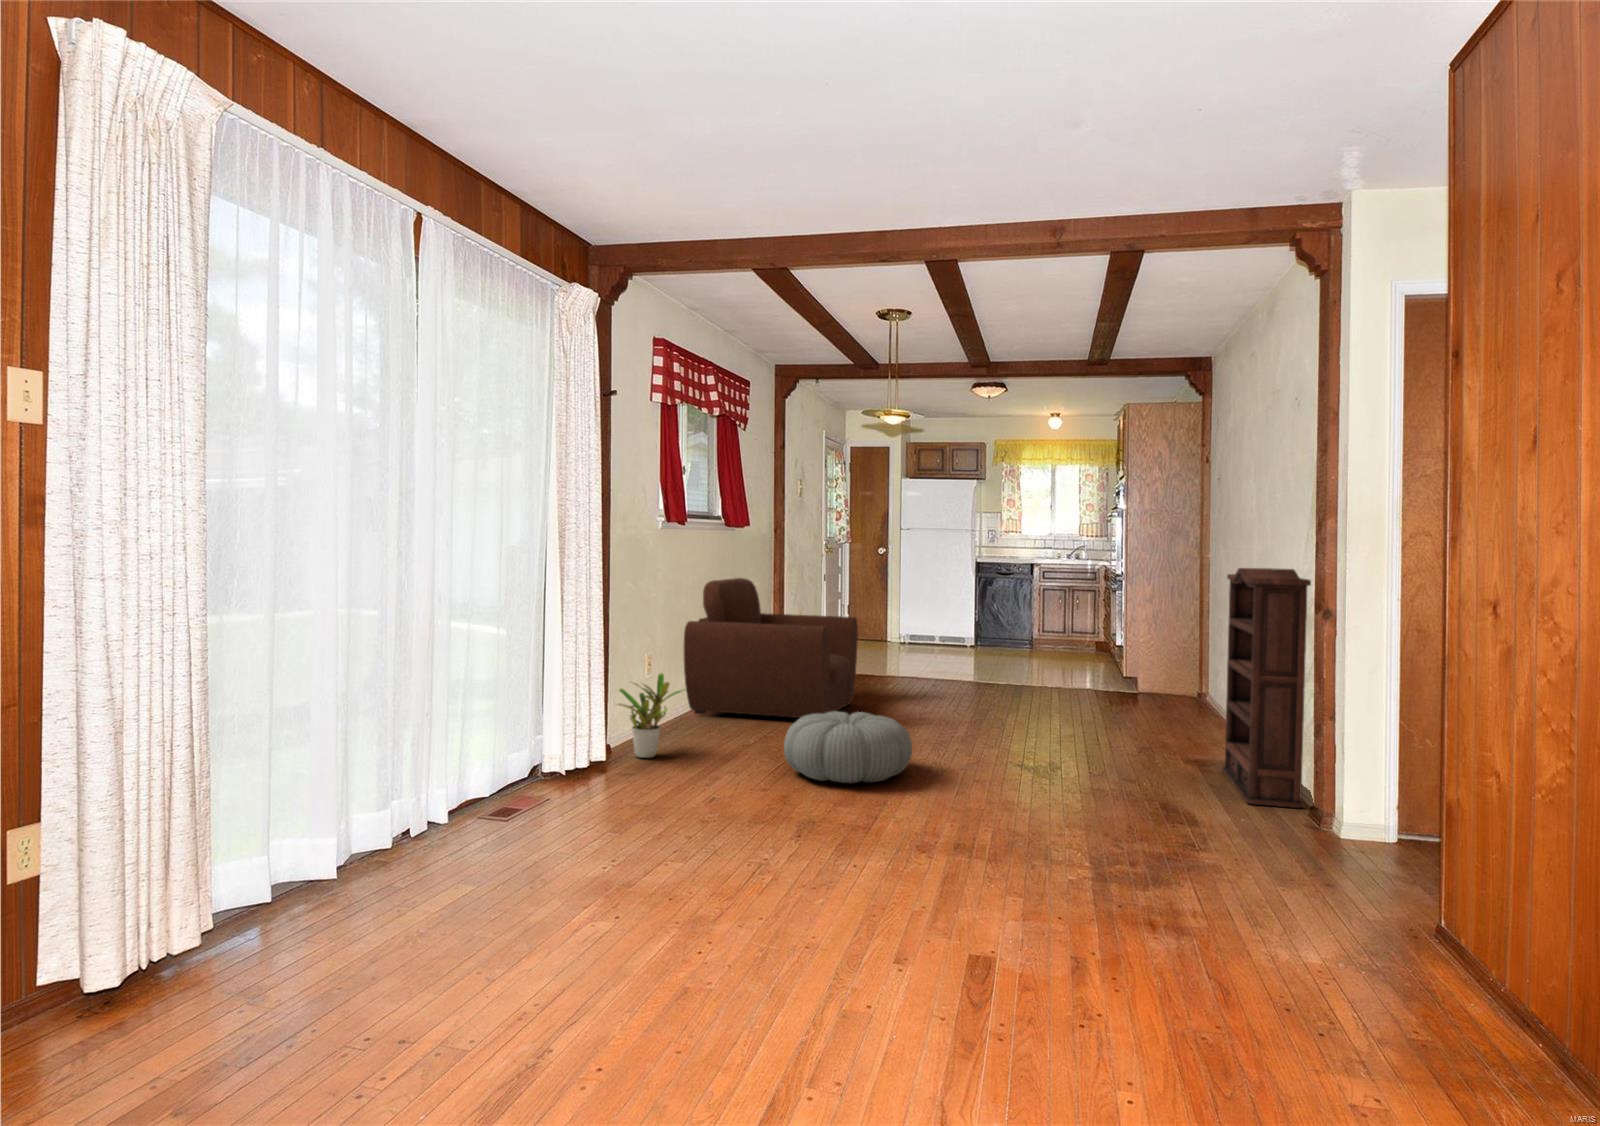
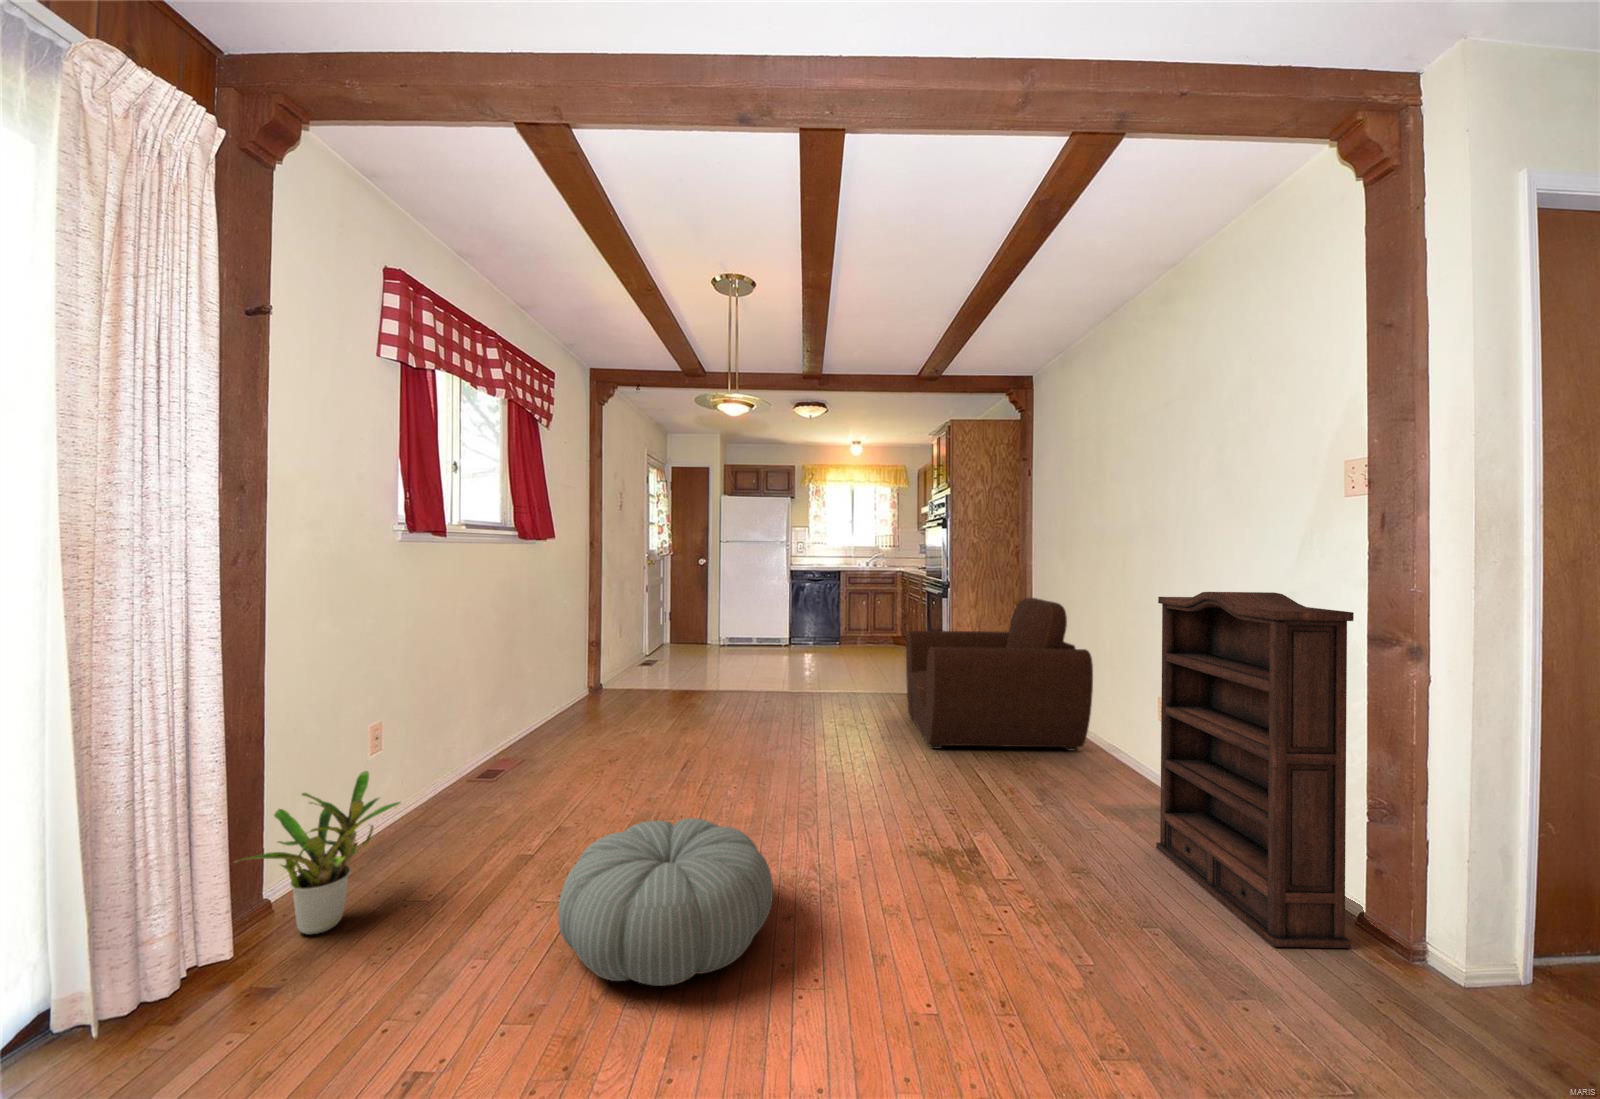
armchair: present [683,578,858,718] -> present [906,598,1093,751]

